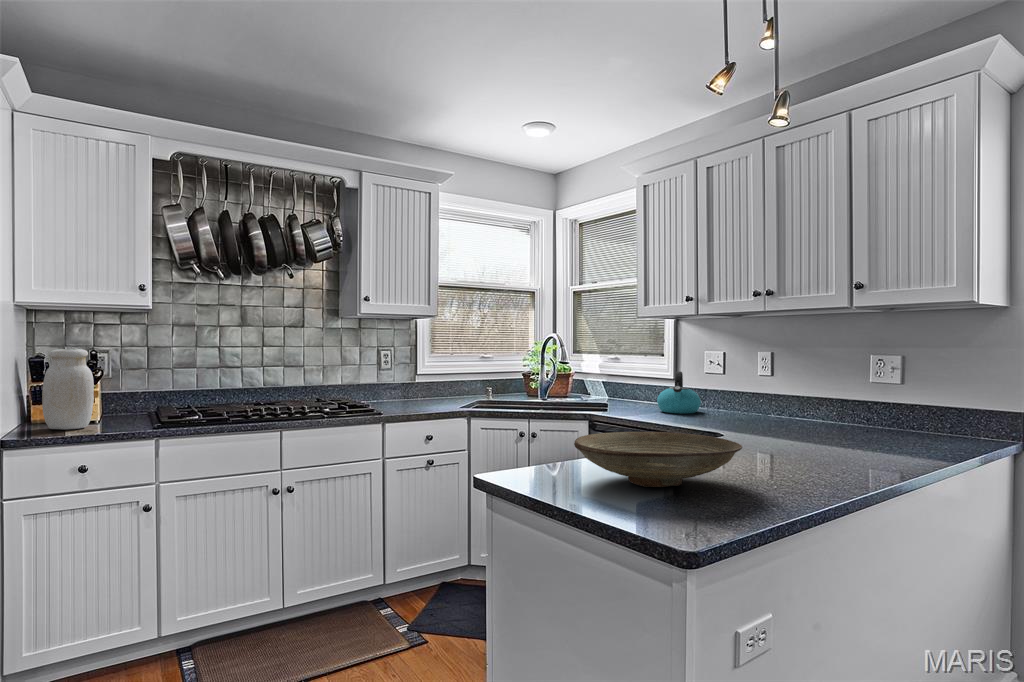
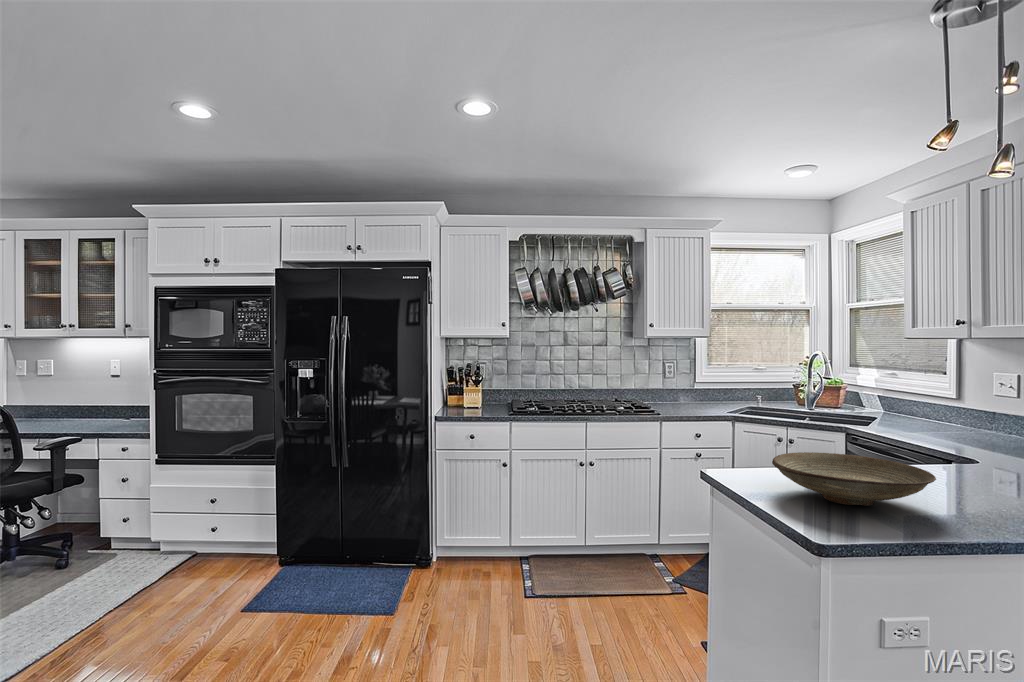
jar: present [42,349,94,429] -> none [453,364,478,412]
kettle: present [657,371,701,414] -> none [928,393,983,436]

